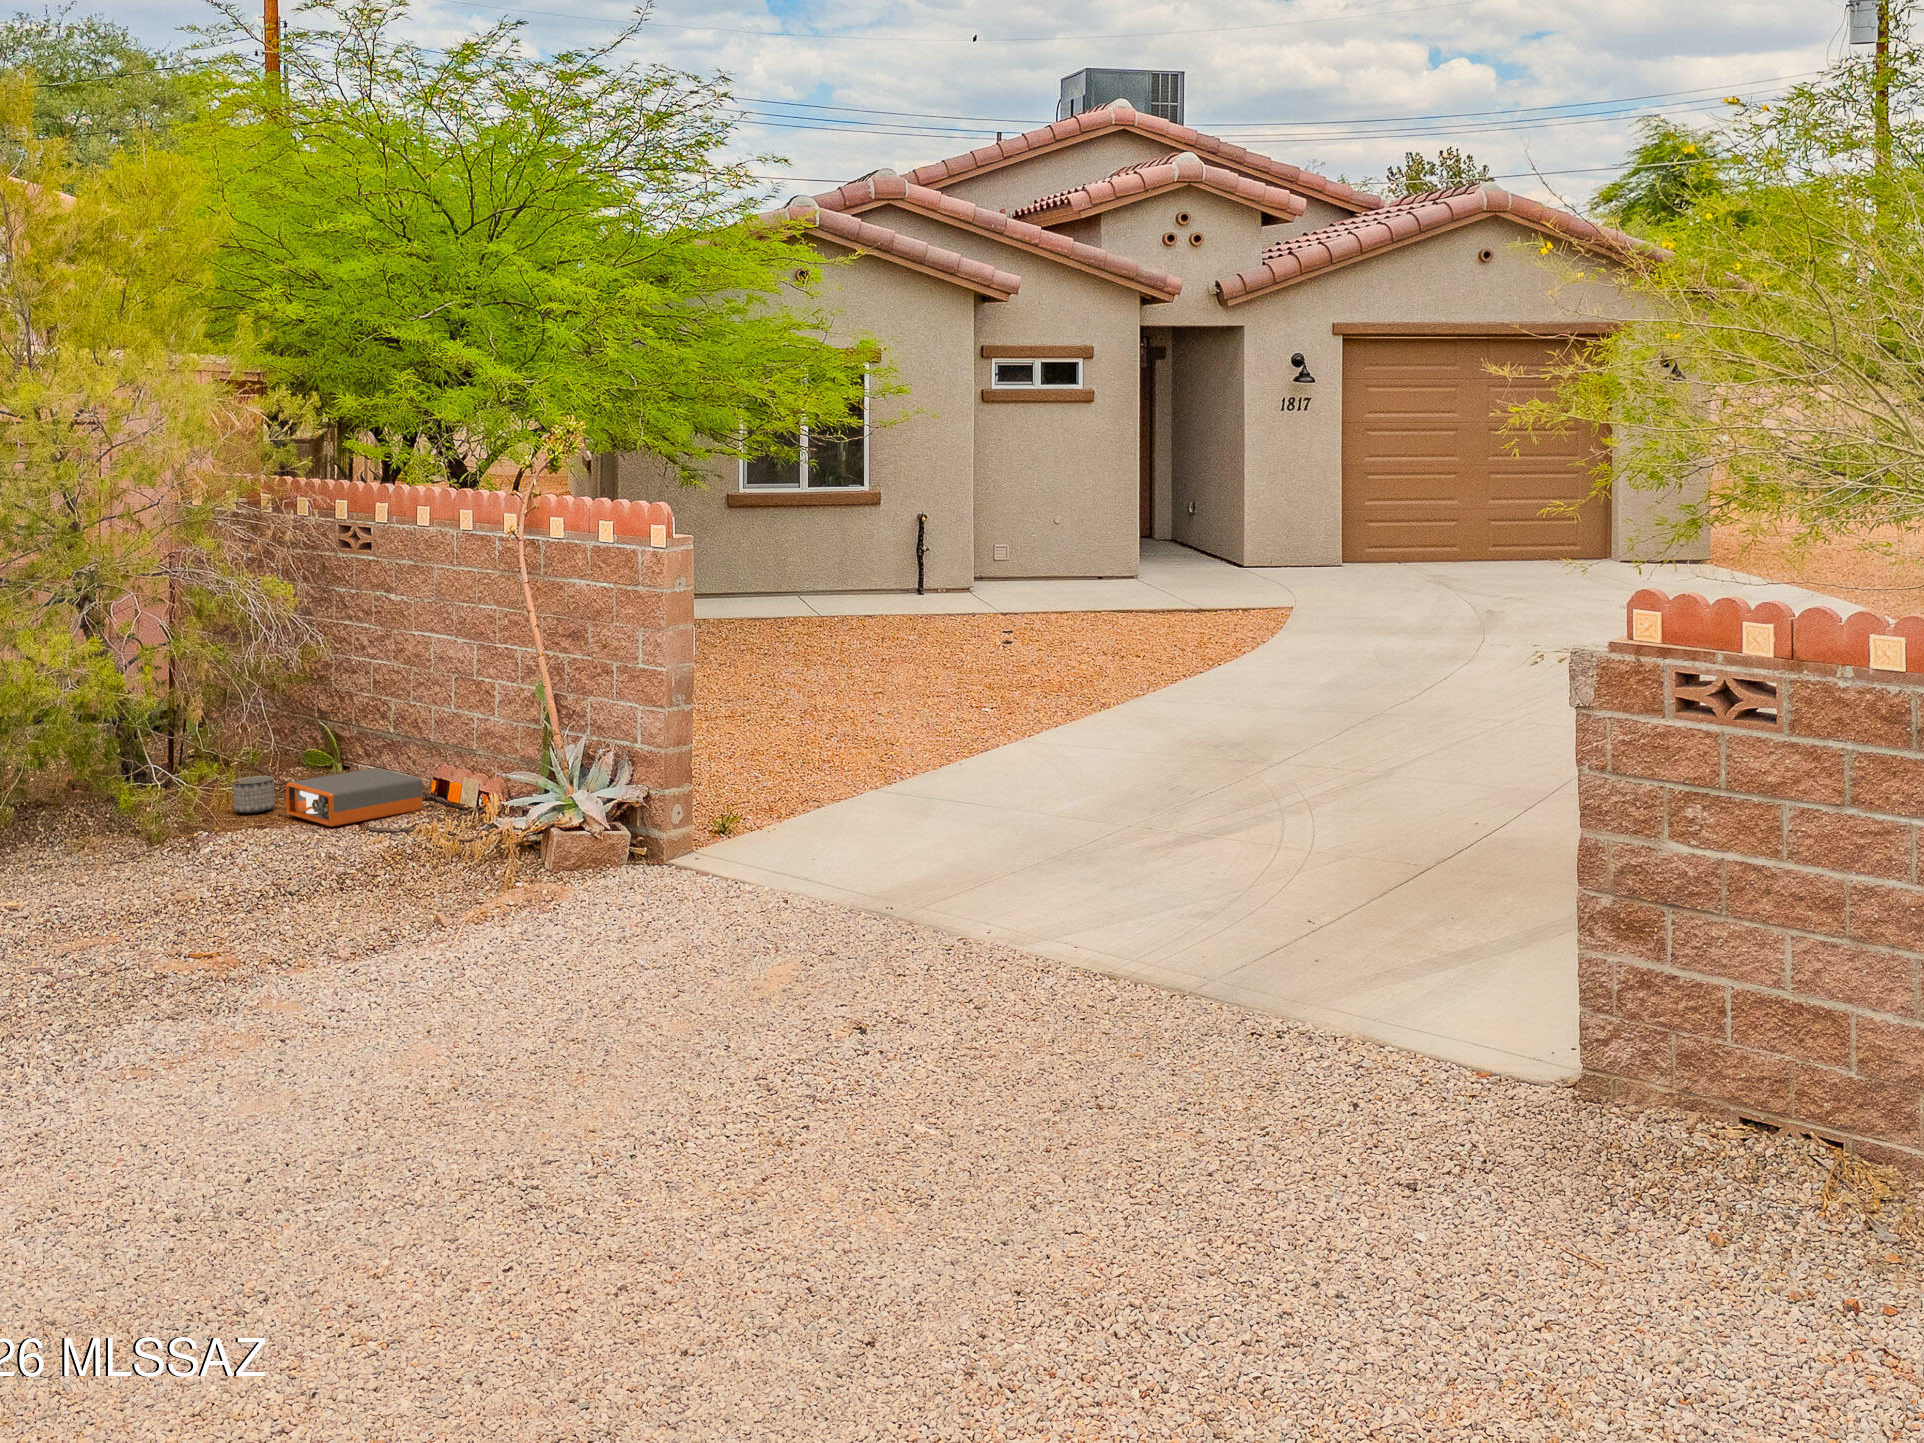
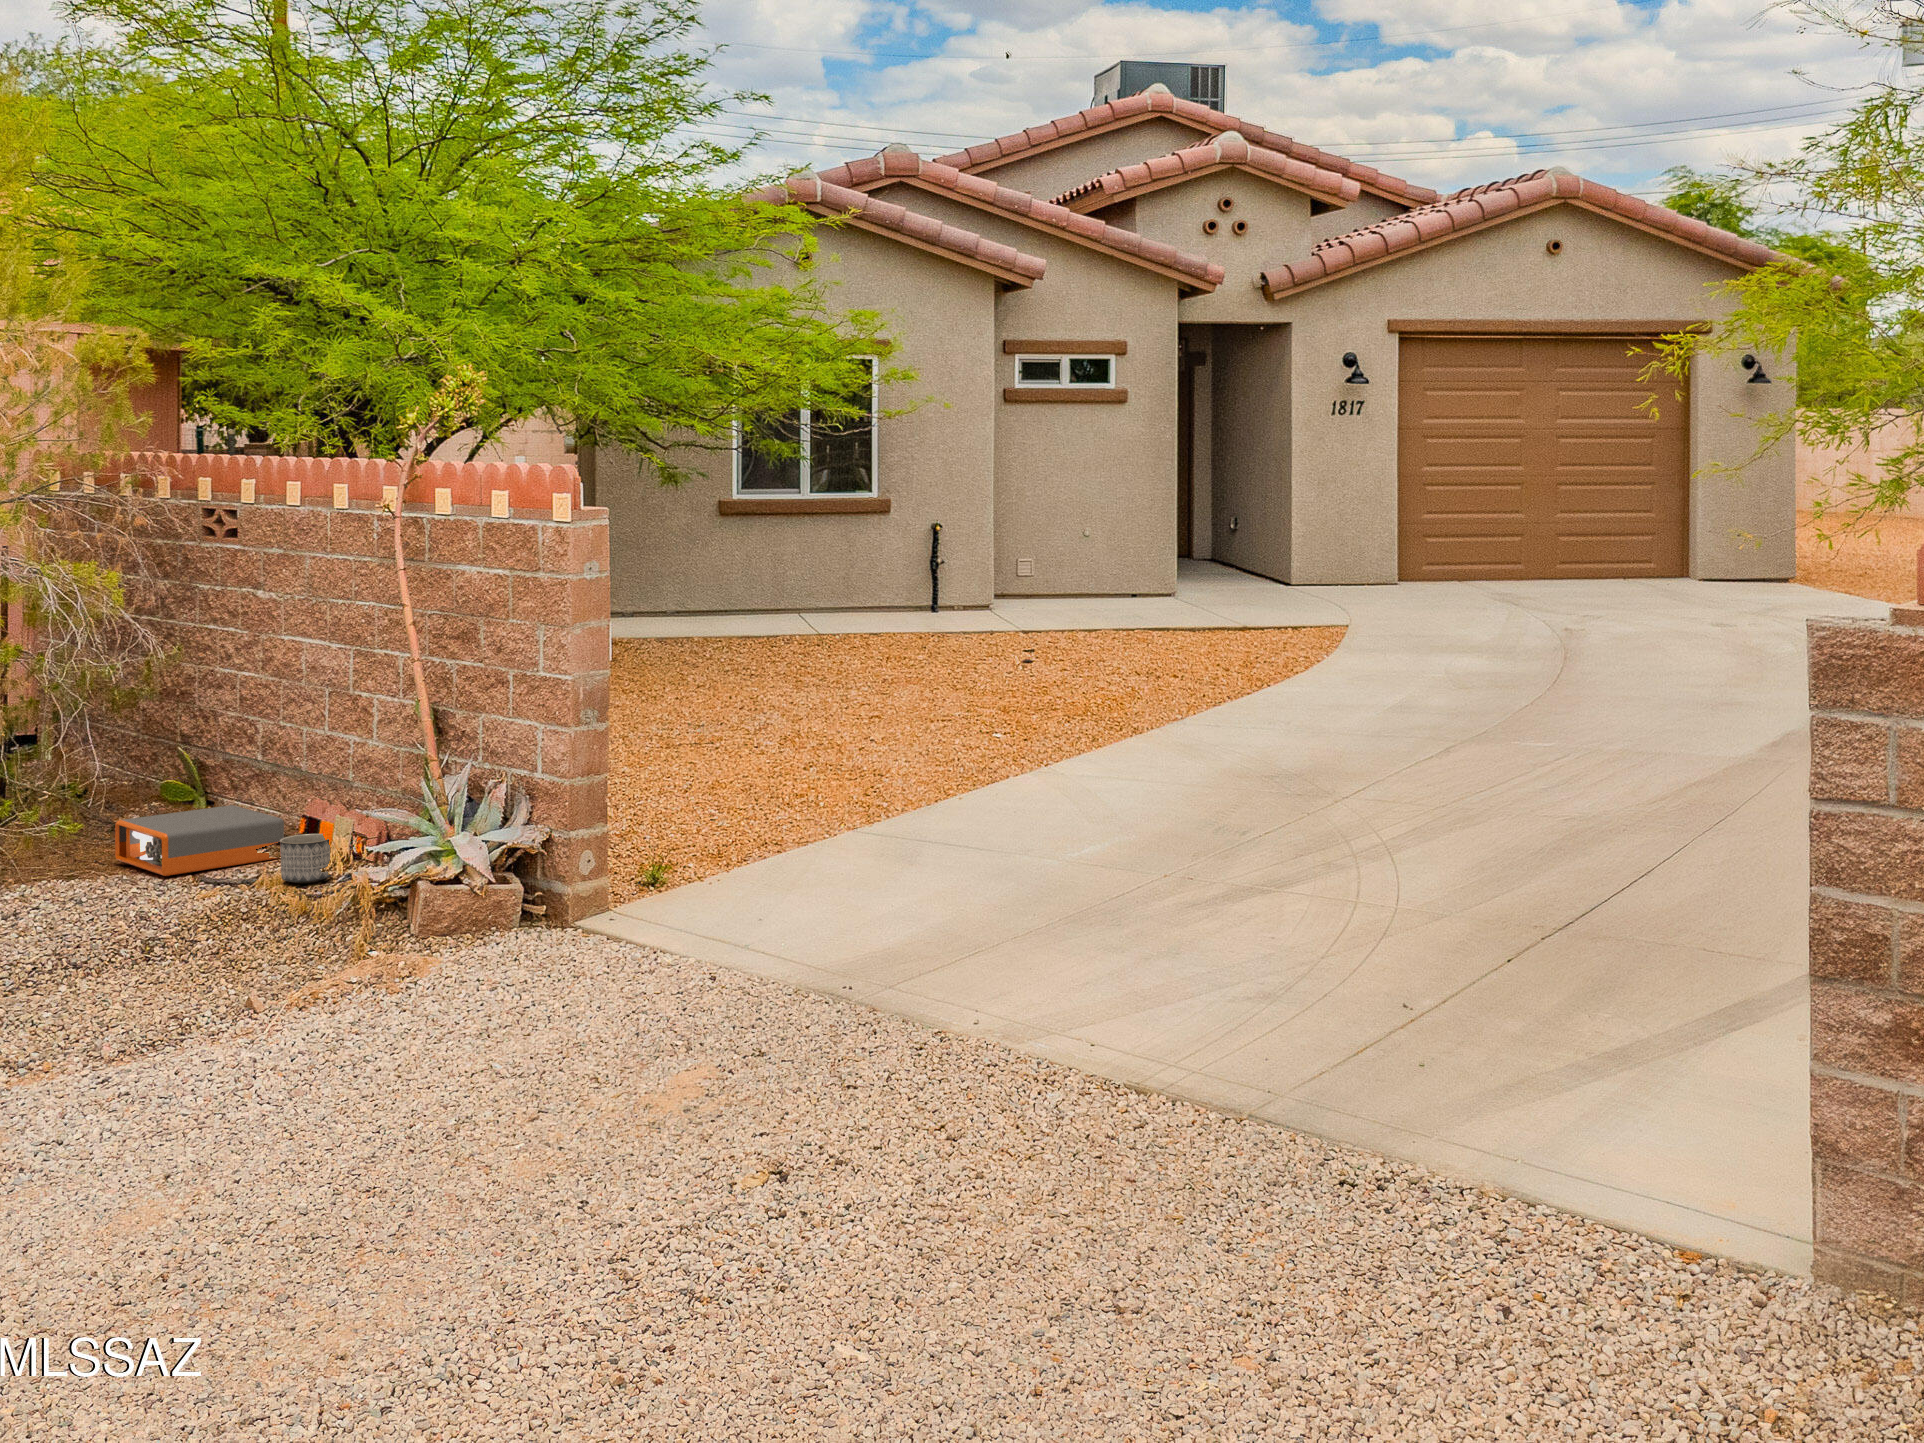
planter: present [233,776,274,814] -> present [280,834,332,884]

